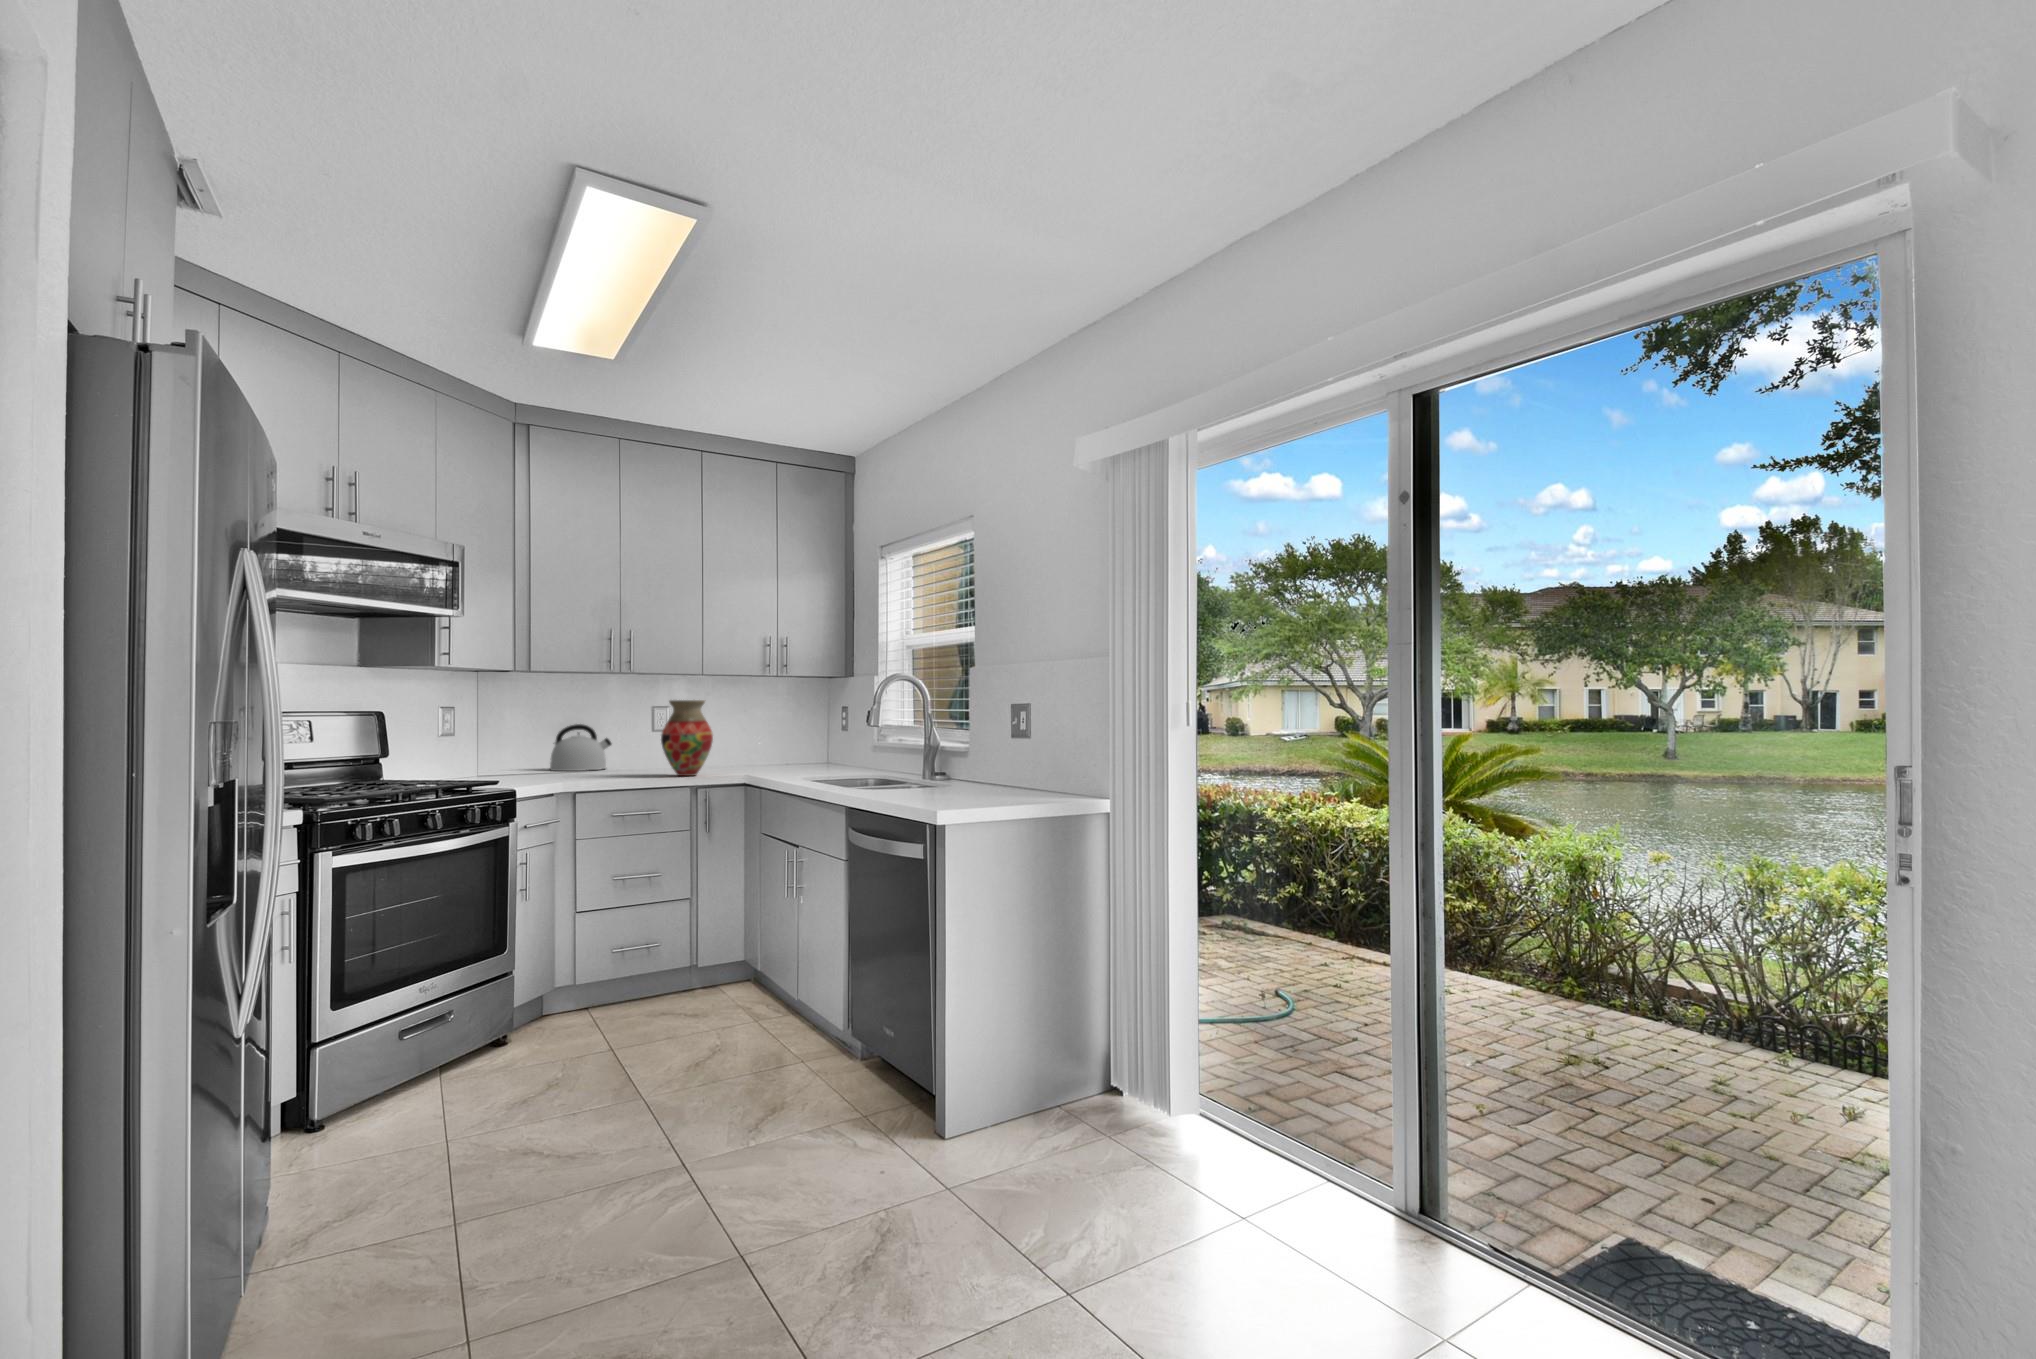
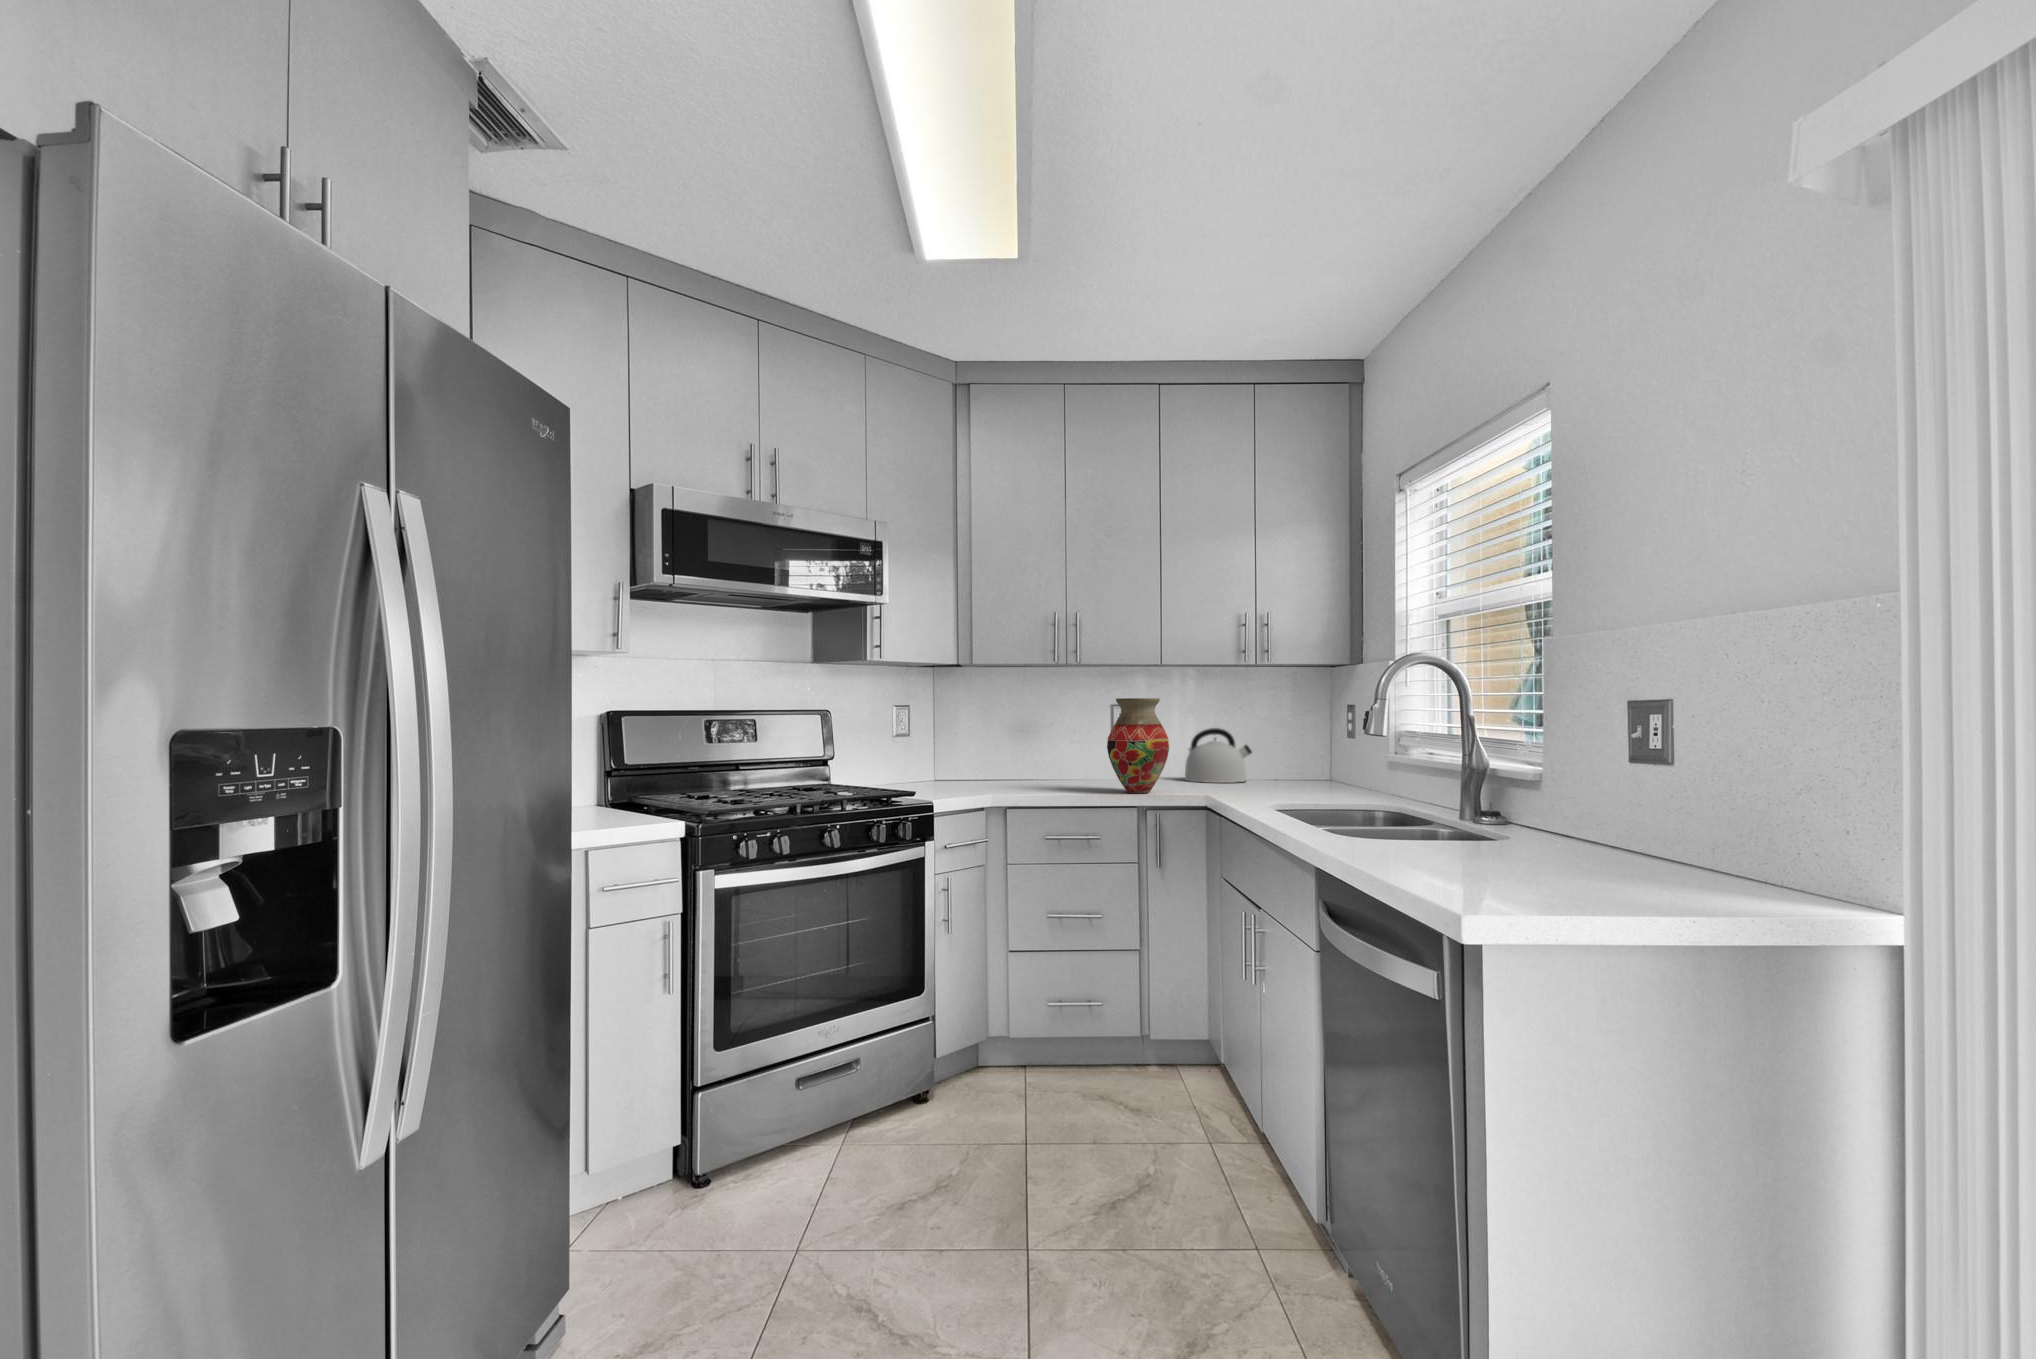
kettle: present [550,724,611,771] -> present [1185,728,1252,783]

